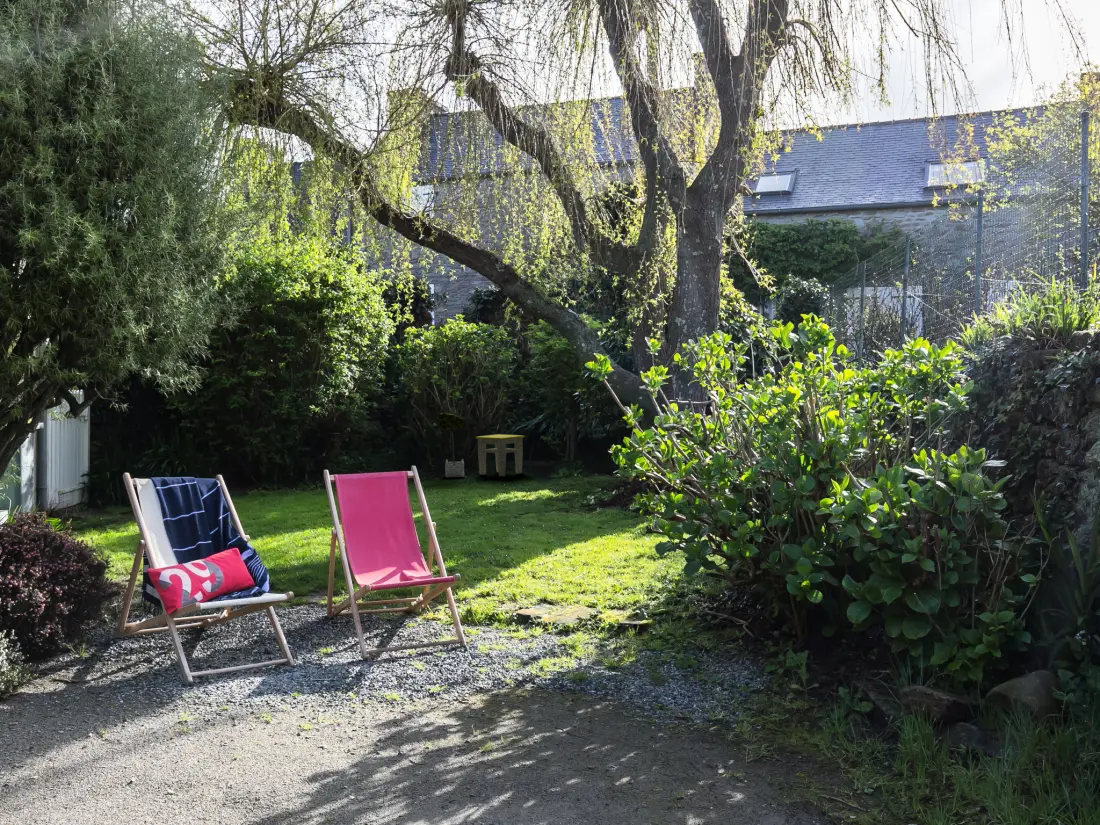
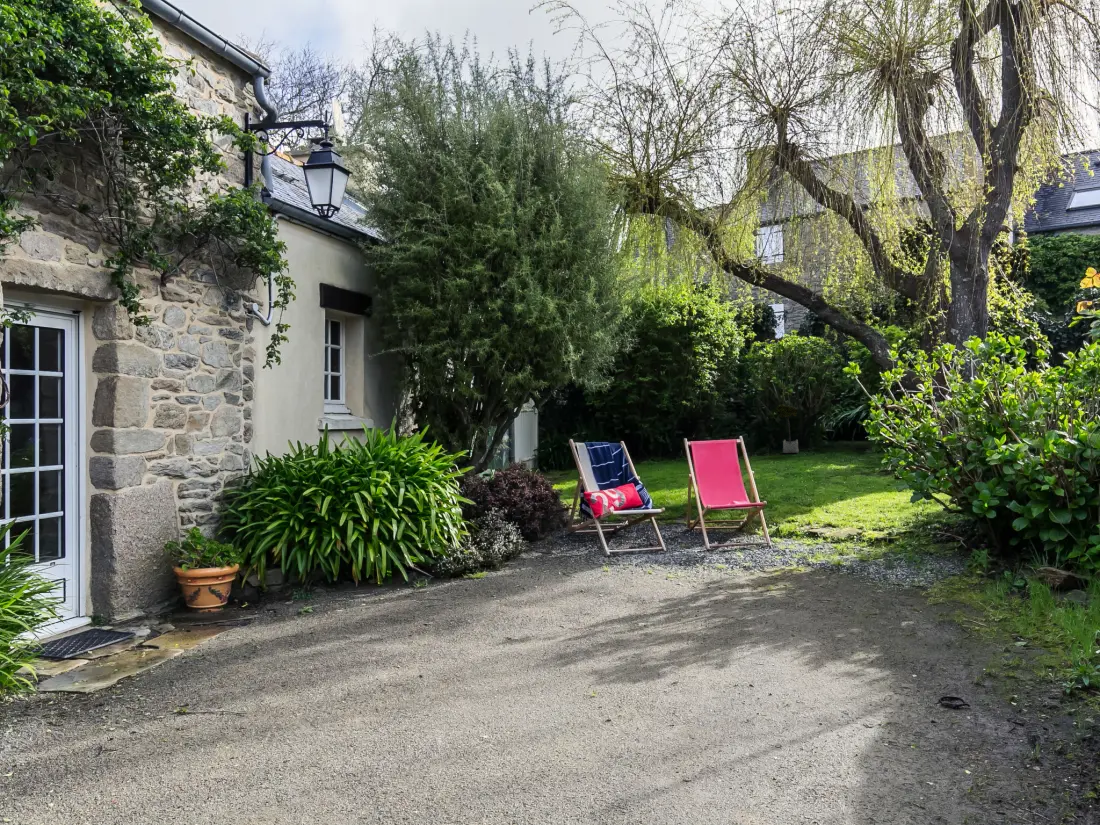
stool: present [476,434,524,476] -> none [807,421,846,453]

